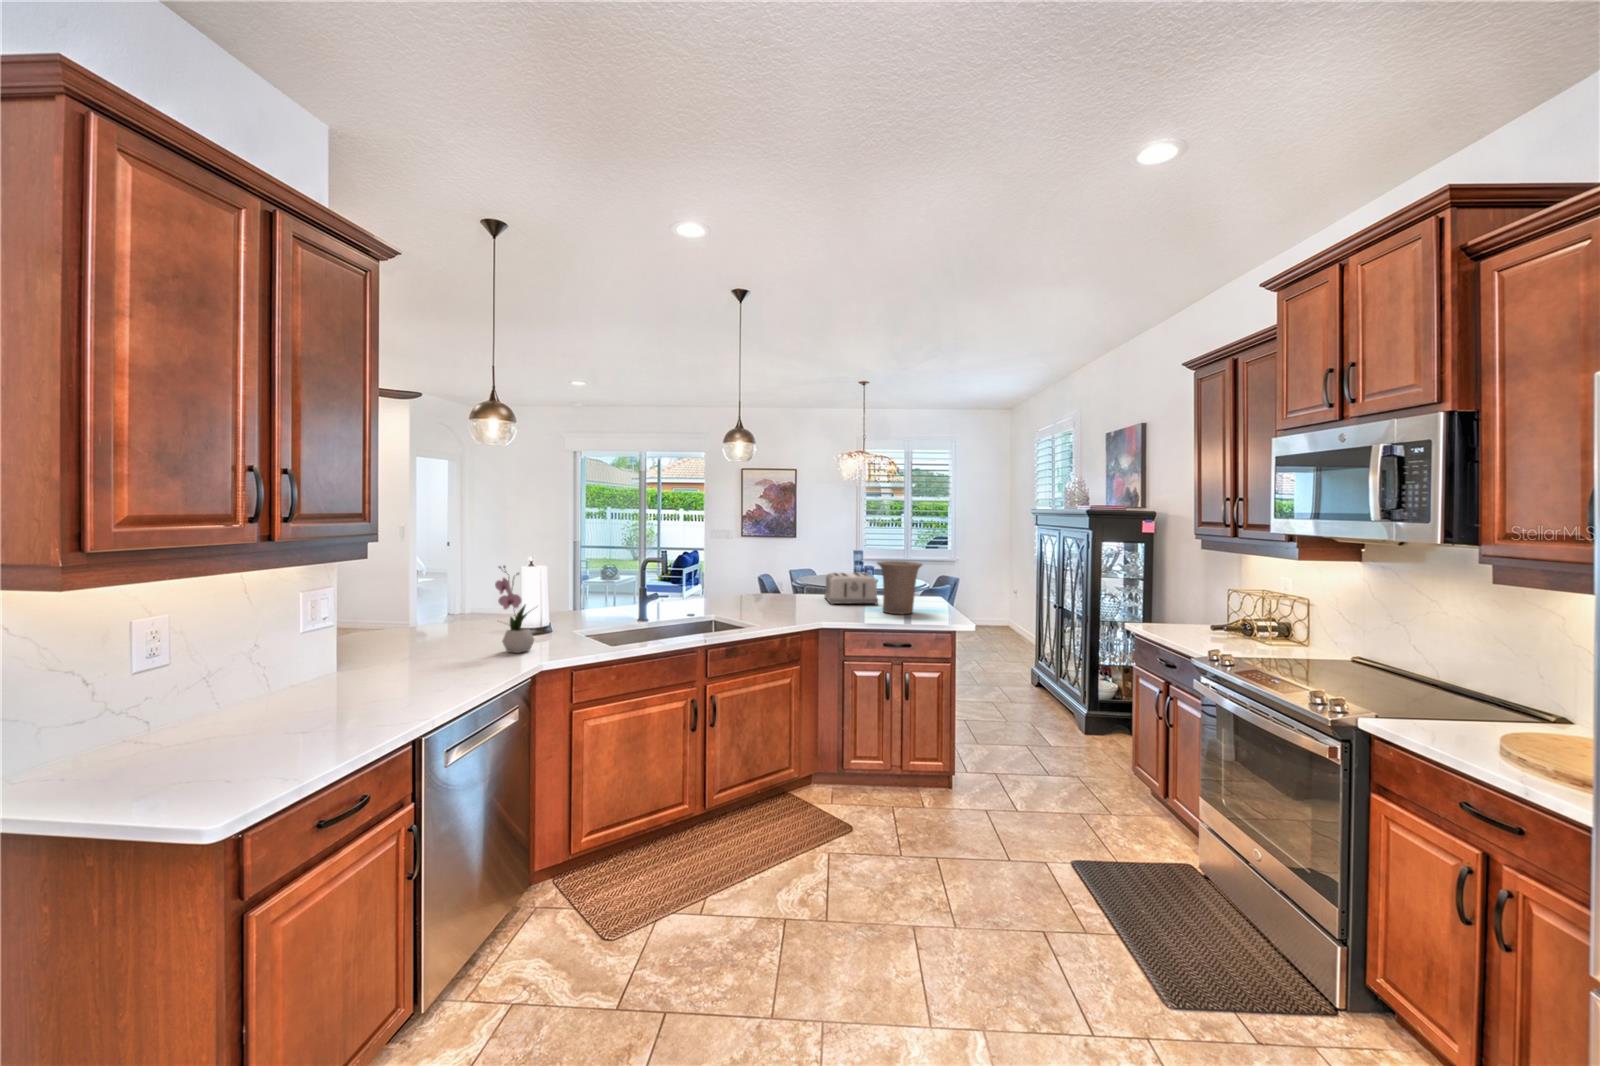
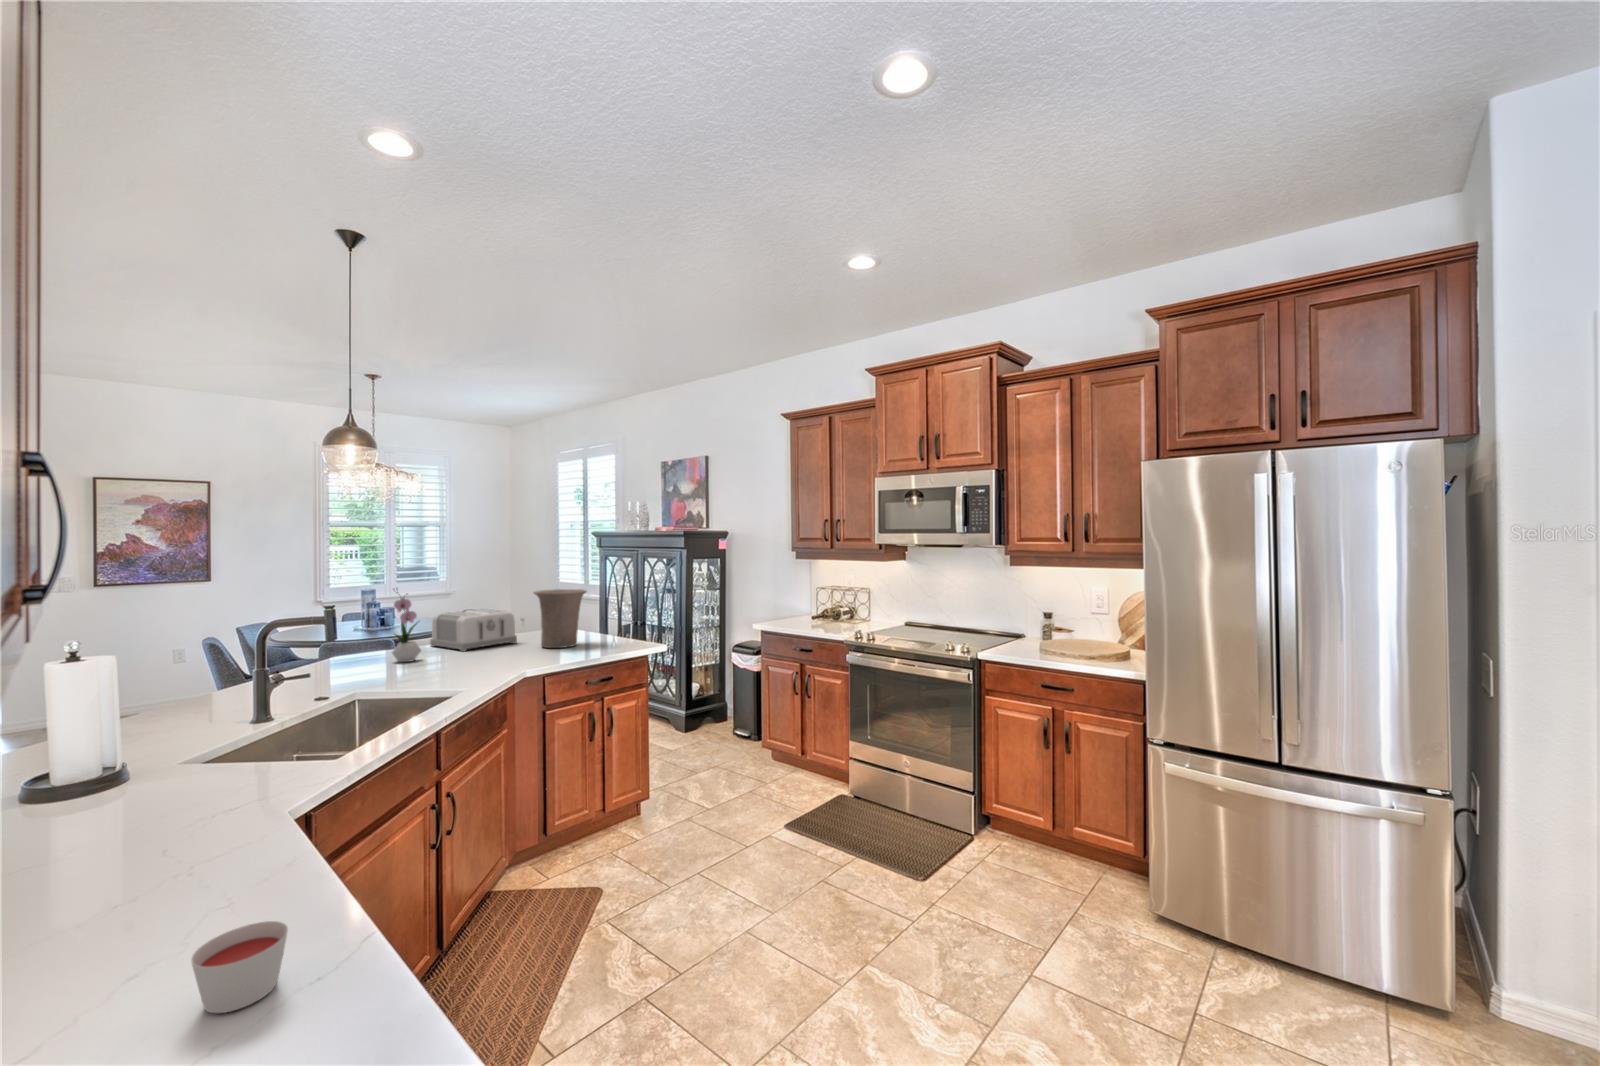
flower arrangement: present [495,566,534,653] -> present [392,592,421,662]
candle: none [333,700,376,733] -> present [191,921,288,1013]

